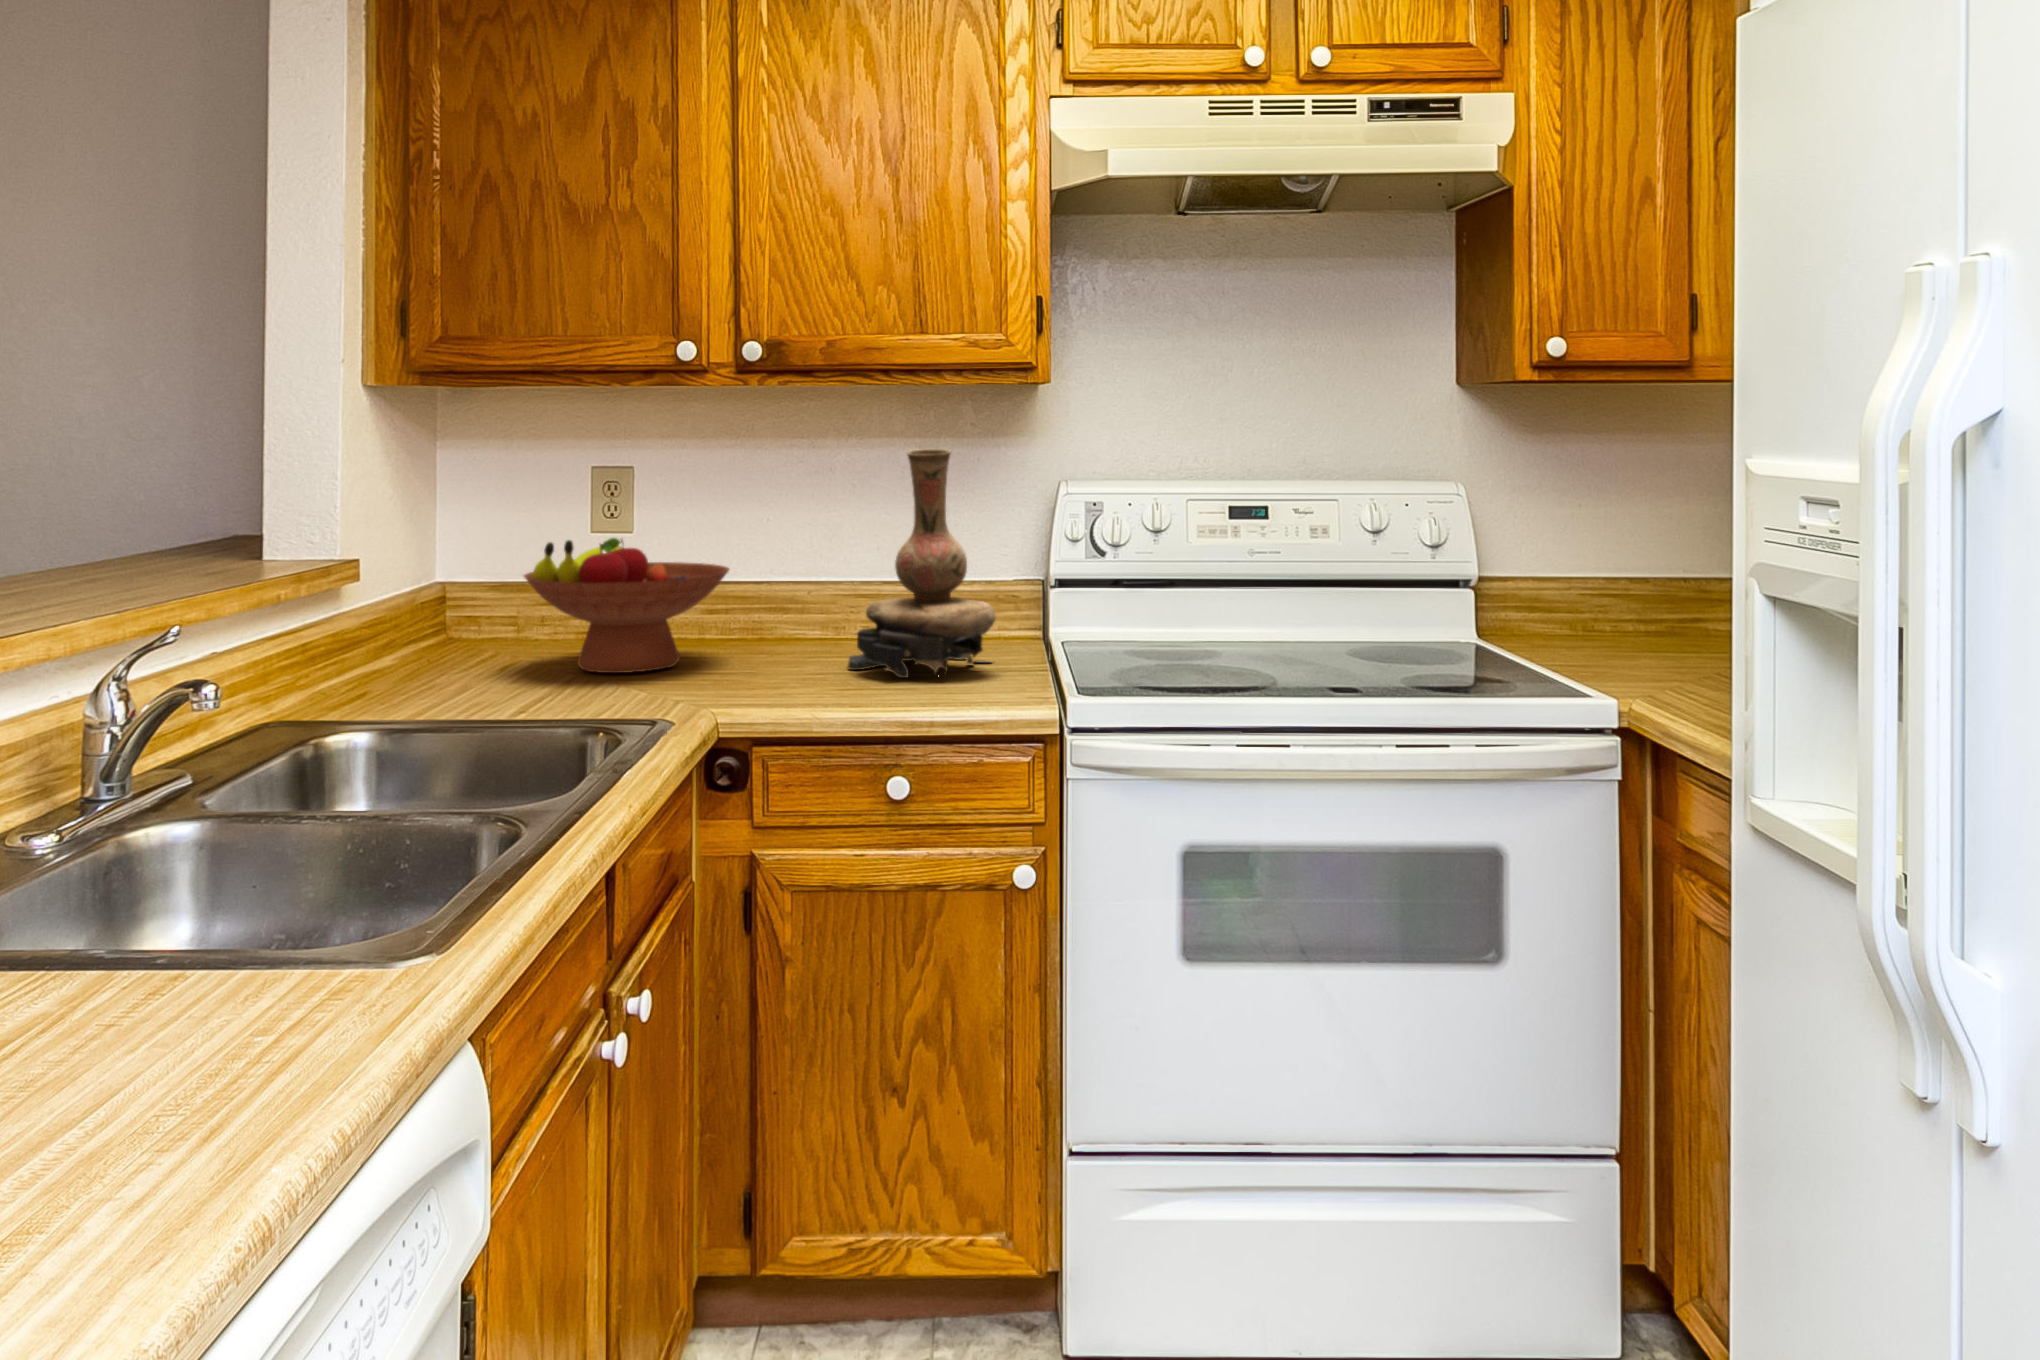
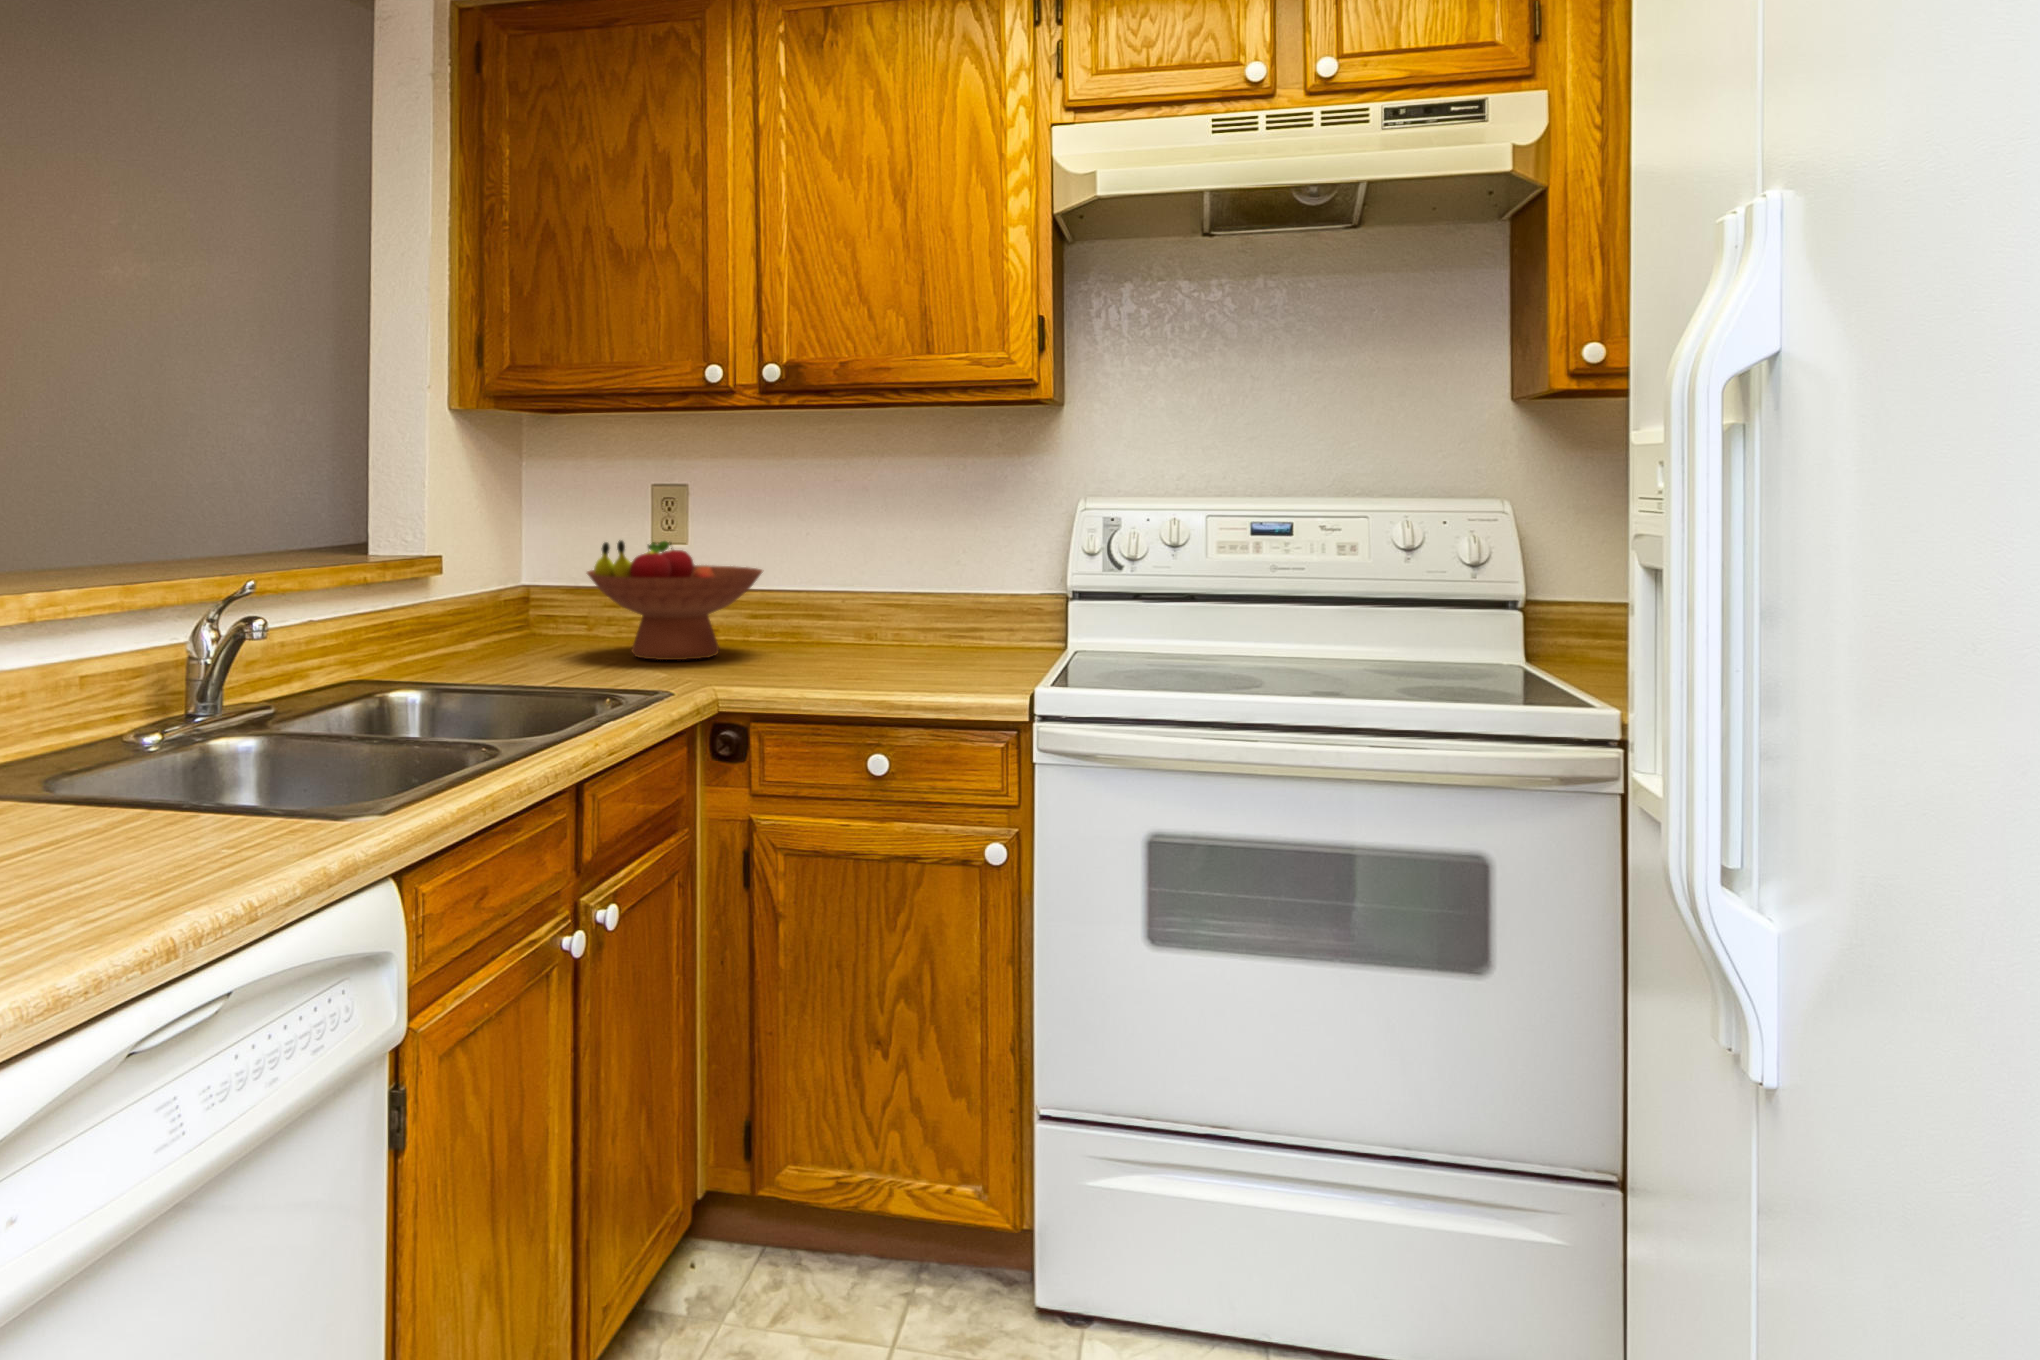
vase: present [848,449,995,678] -> none [862,461,1003,677]

